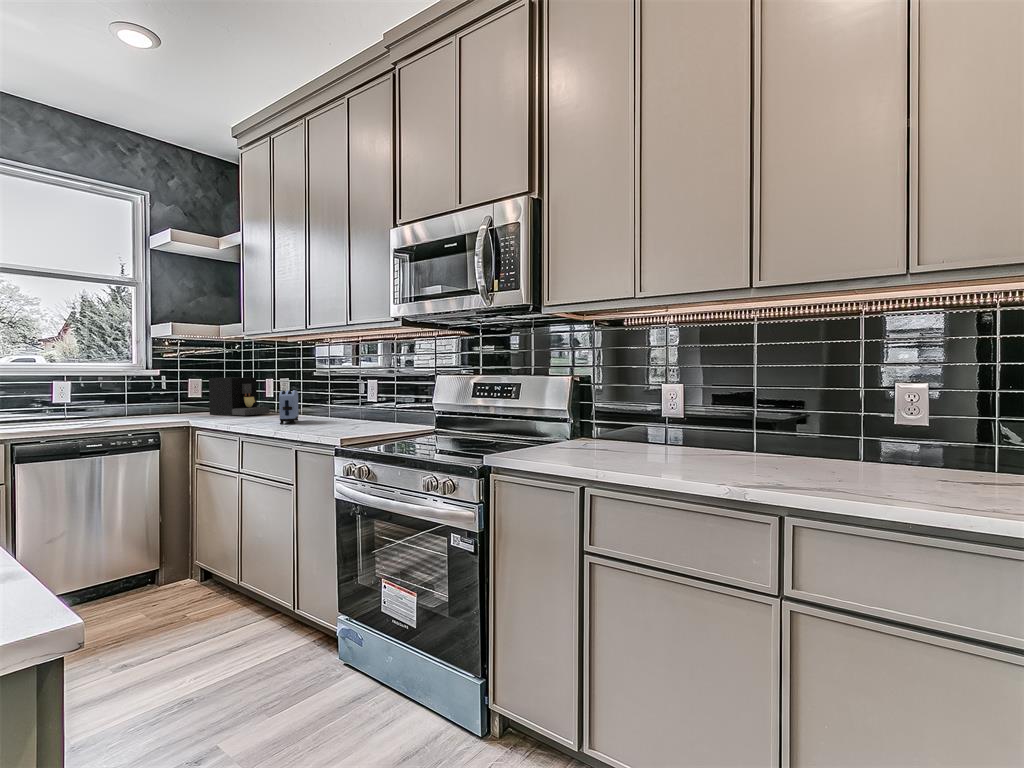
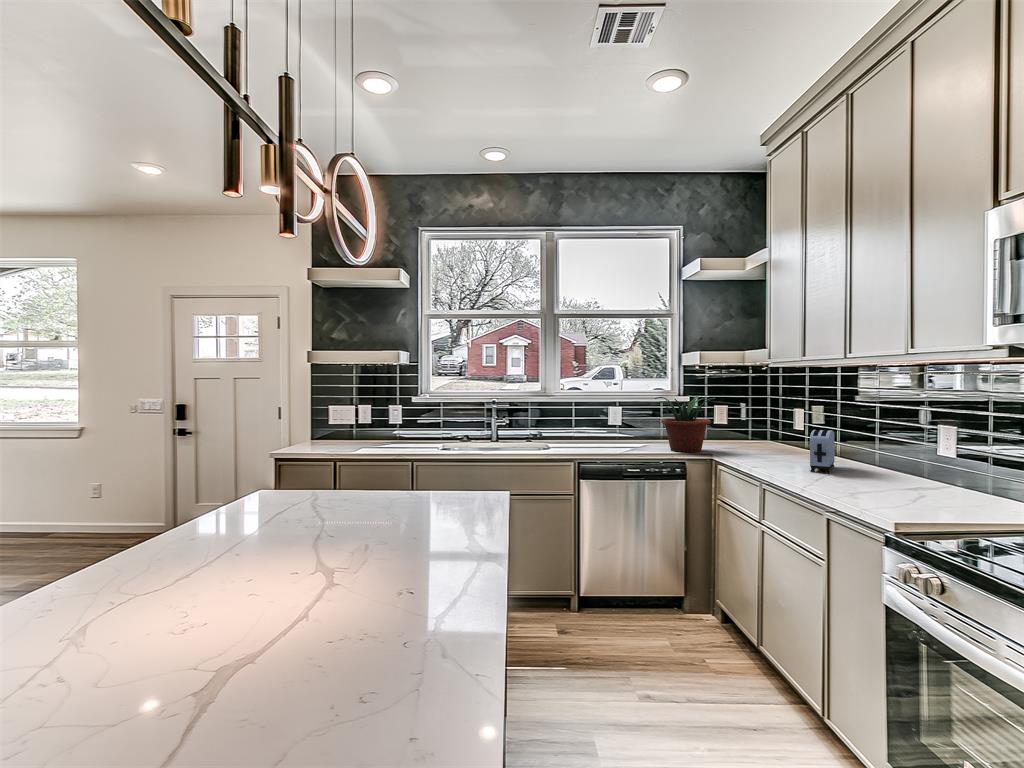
potted plant: none [120,368,191,423] -> present [655,397,715,452]
coffee maker: present [209,377,270,416] -> none [734,405,799,450]

